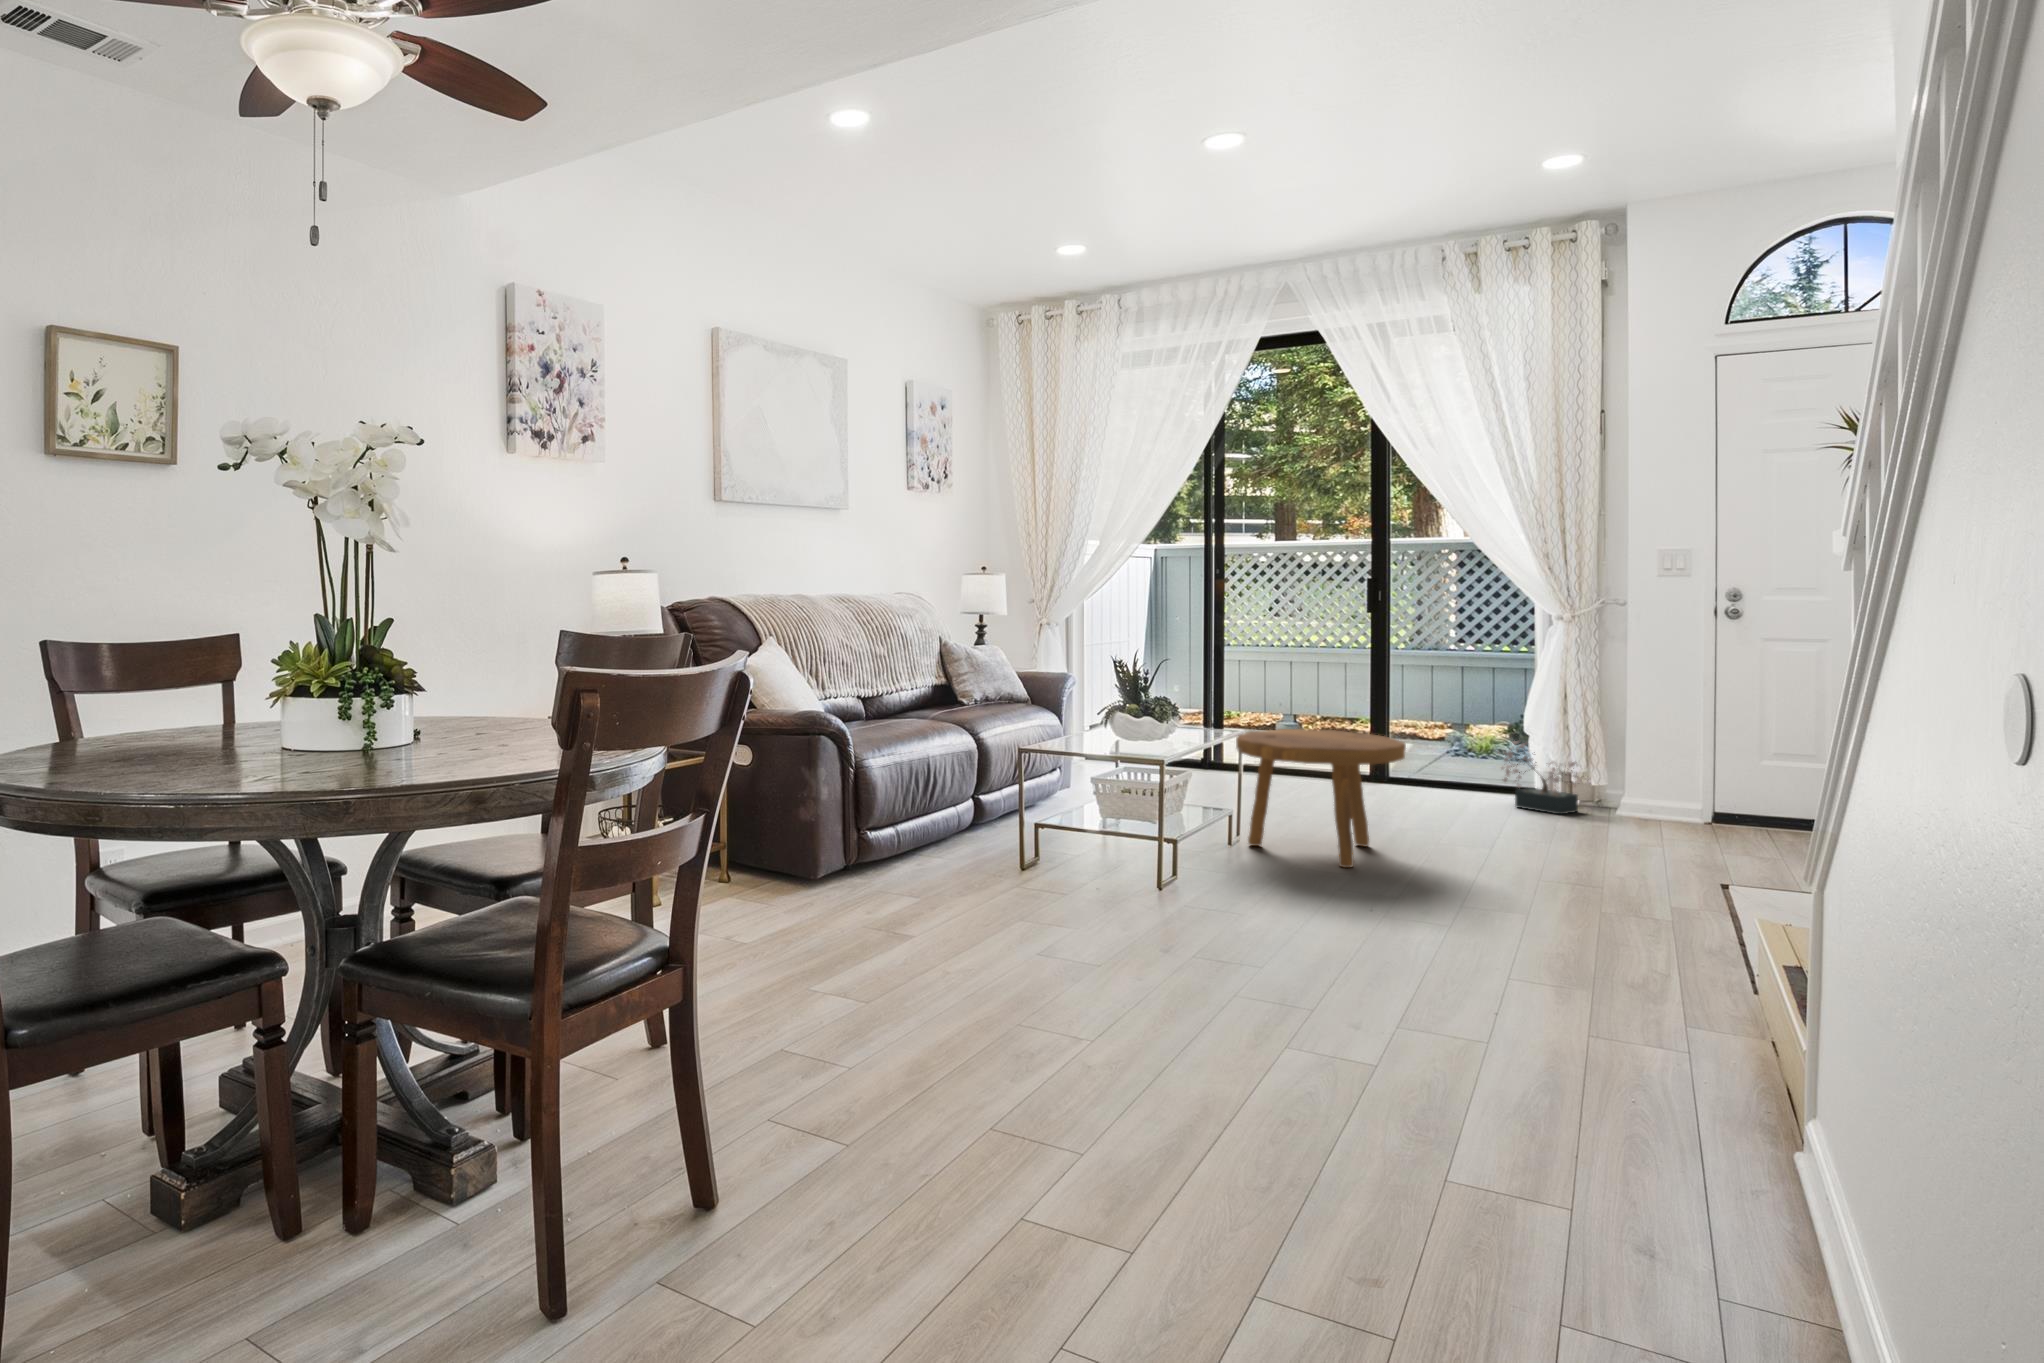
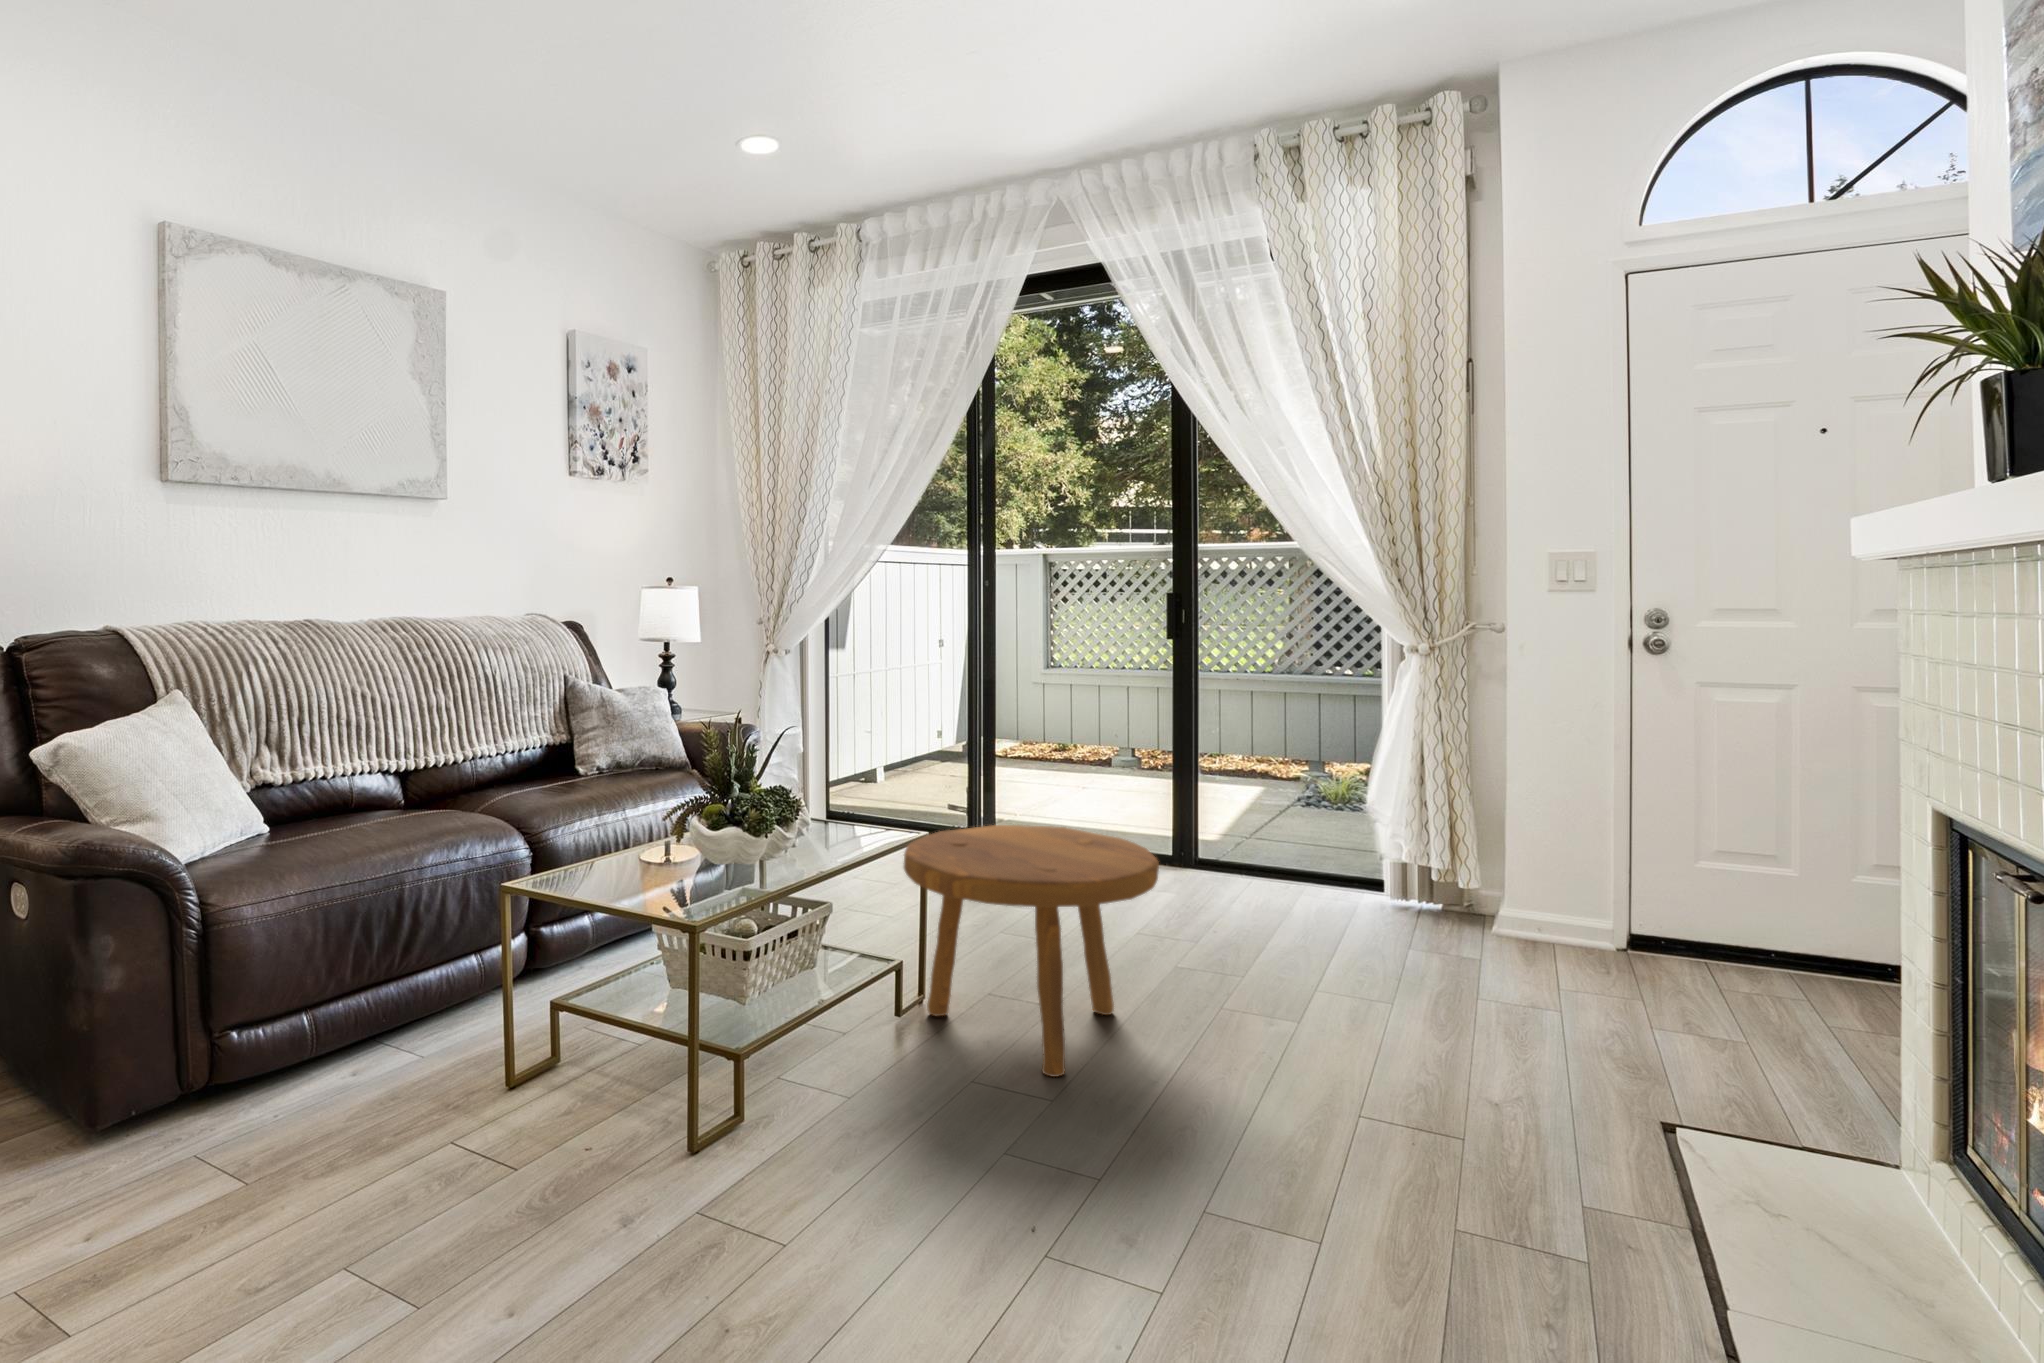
decorative plant: present [1502,741,1584,814] -> none [1328,818,1453,930]

